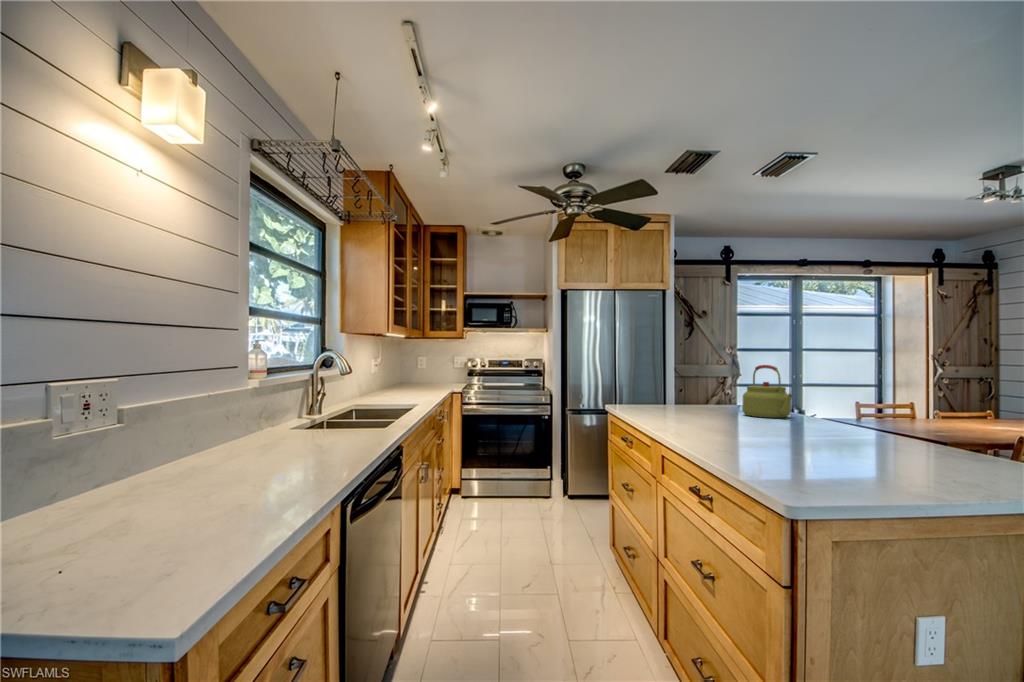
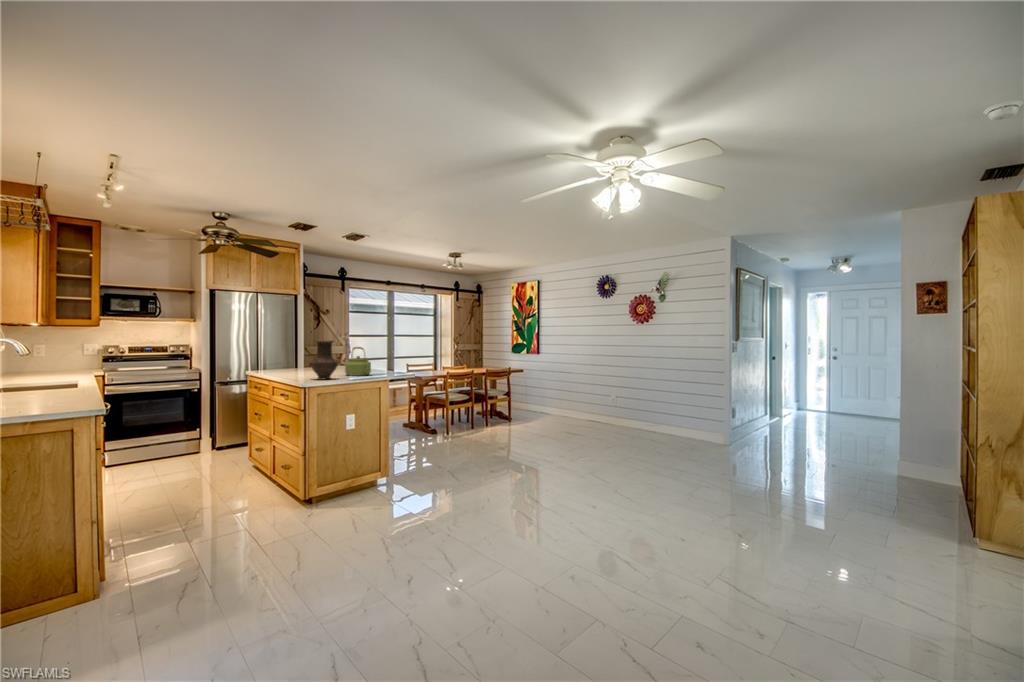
vase: none [686,352,733,421] -> present [311,340,338,380]

